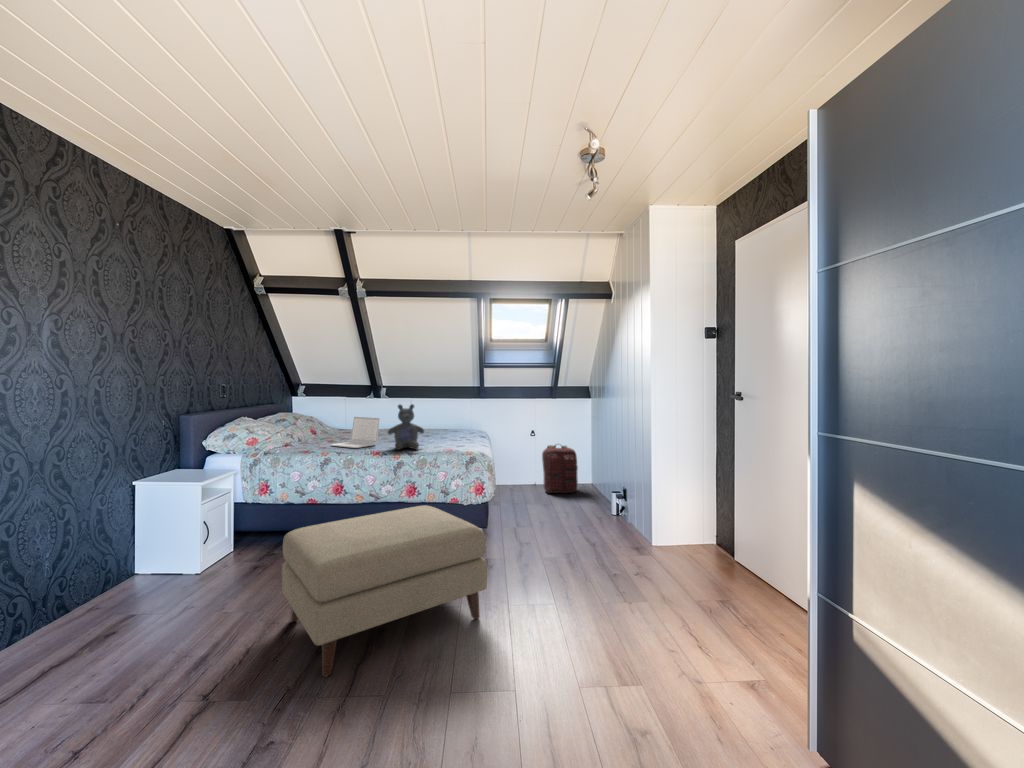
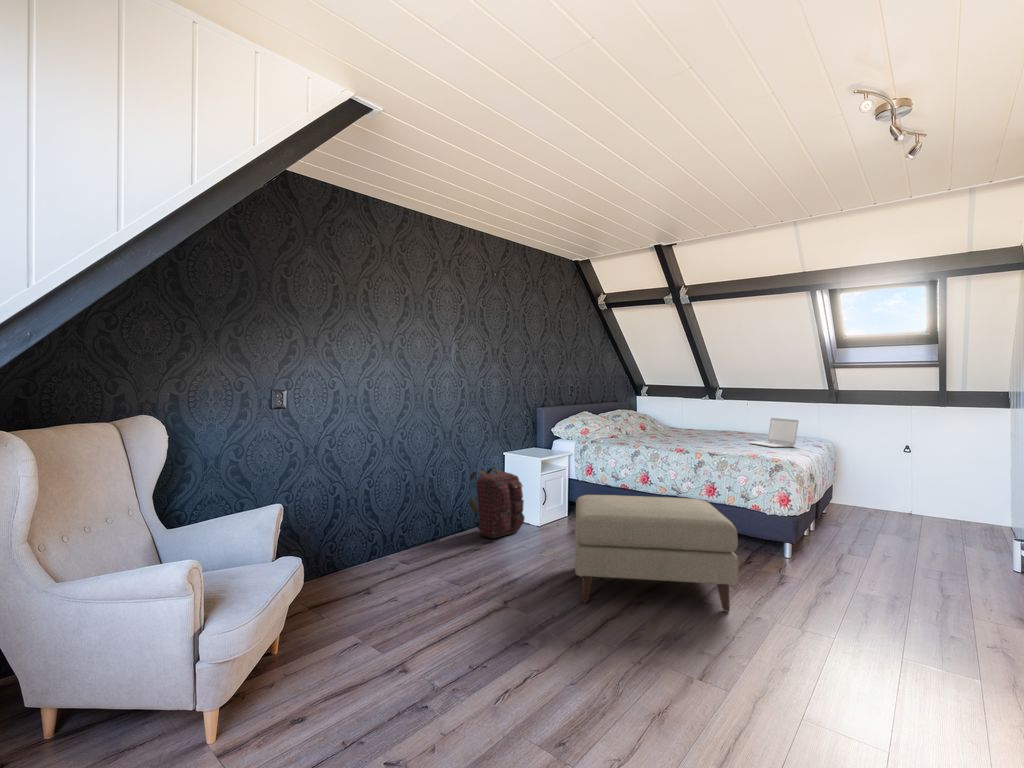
stuffed bear: present [388,404,424,450] -> none [698,406,736,452]
laptop: present [331,417,379,448] -> present [748,418,798,447]
backpack: present [542,445,578,493] -> present [469,468,524,538]

